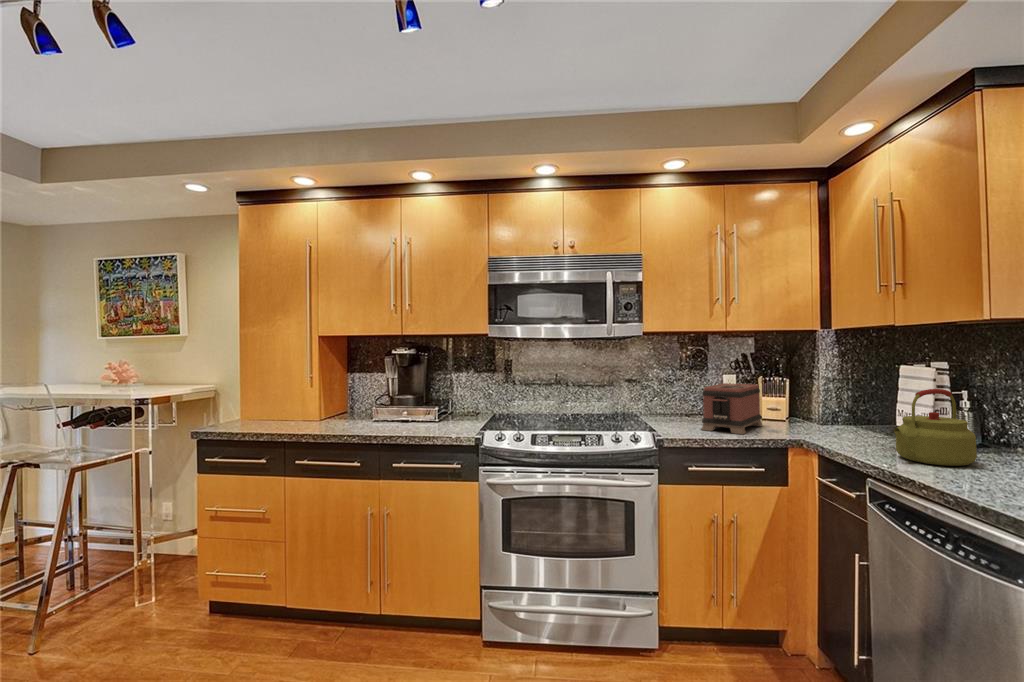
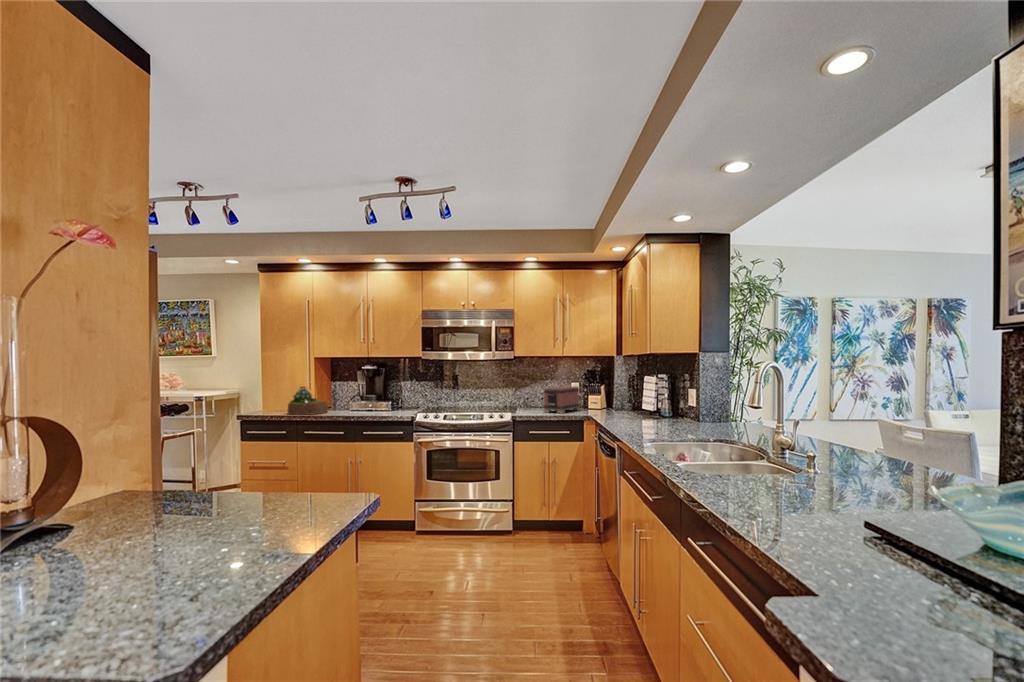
succulent plant: none [271,383,337,431] -> present [288,387,328,415]
kettle: present [894,389,977,466] -> none [612,386,649,422]

